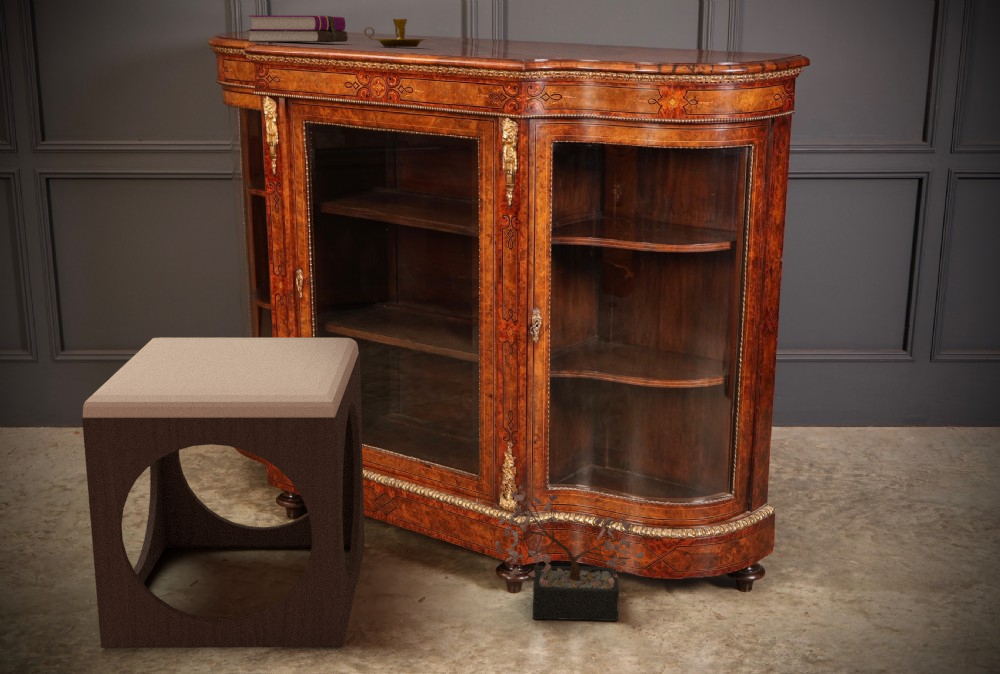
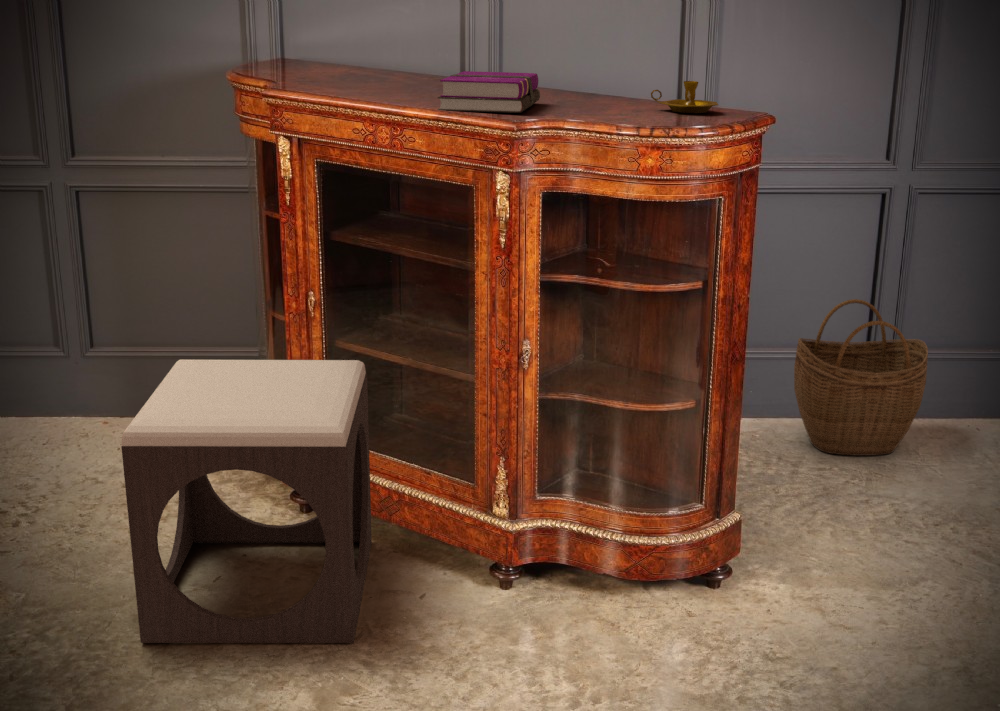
hardback book: present [247,15,348,42] -> present [438,71,540,113]
candlestick: present [364,19,426,47] -> present [651,81,718,113]
woven basket: none [824,291,969,460] -> present [794,299,928,456]
decorative plant: present [496,485,644,621] -> none [489,497,621,618]

